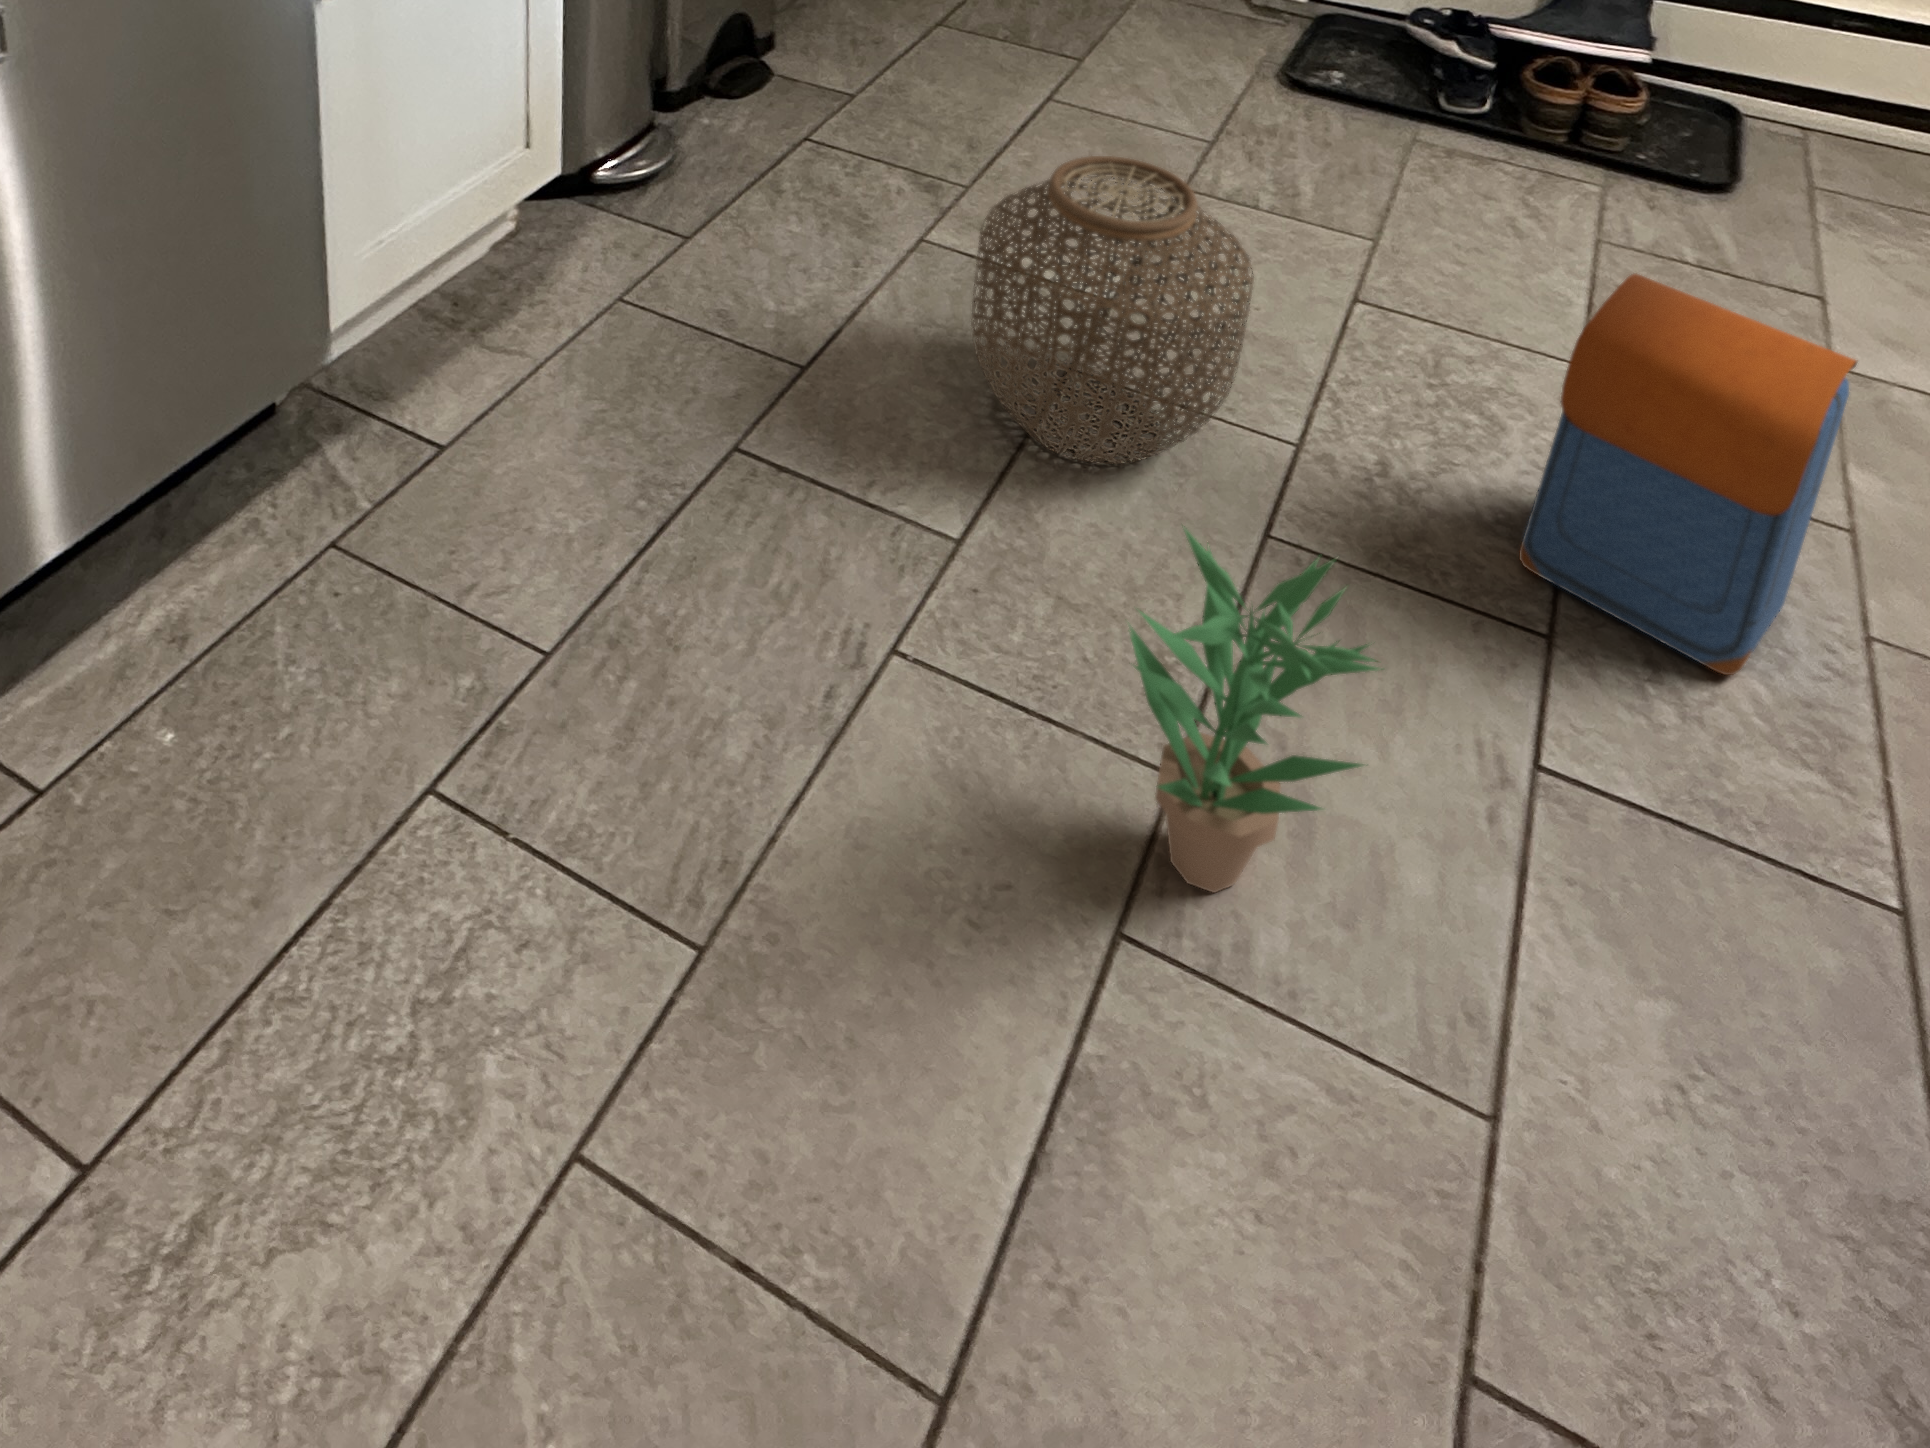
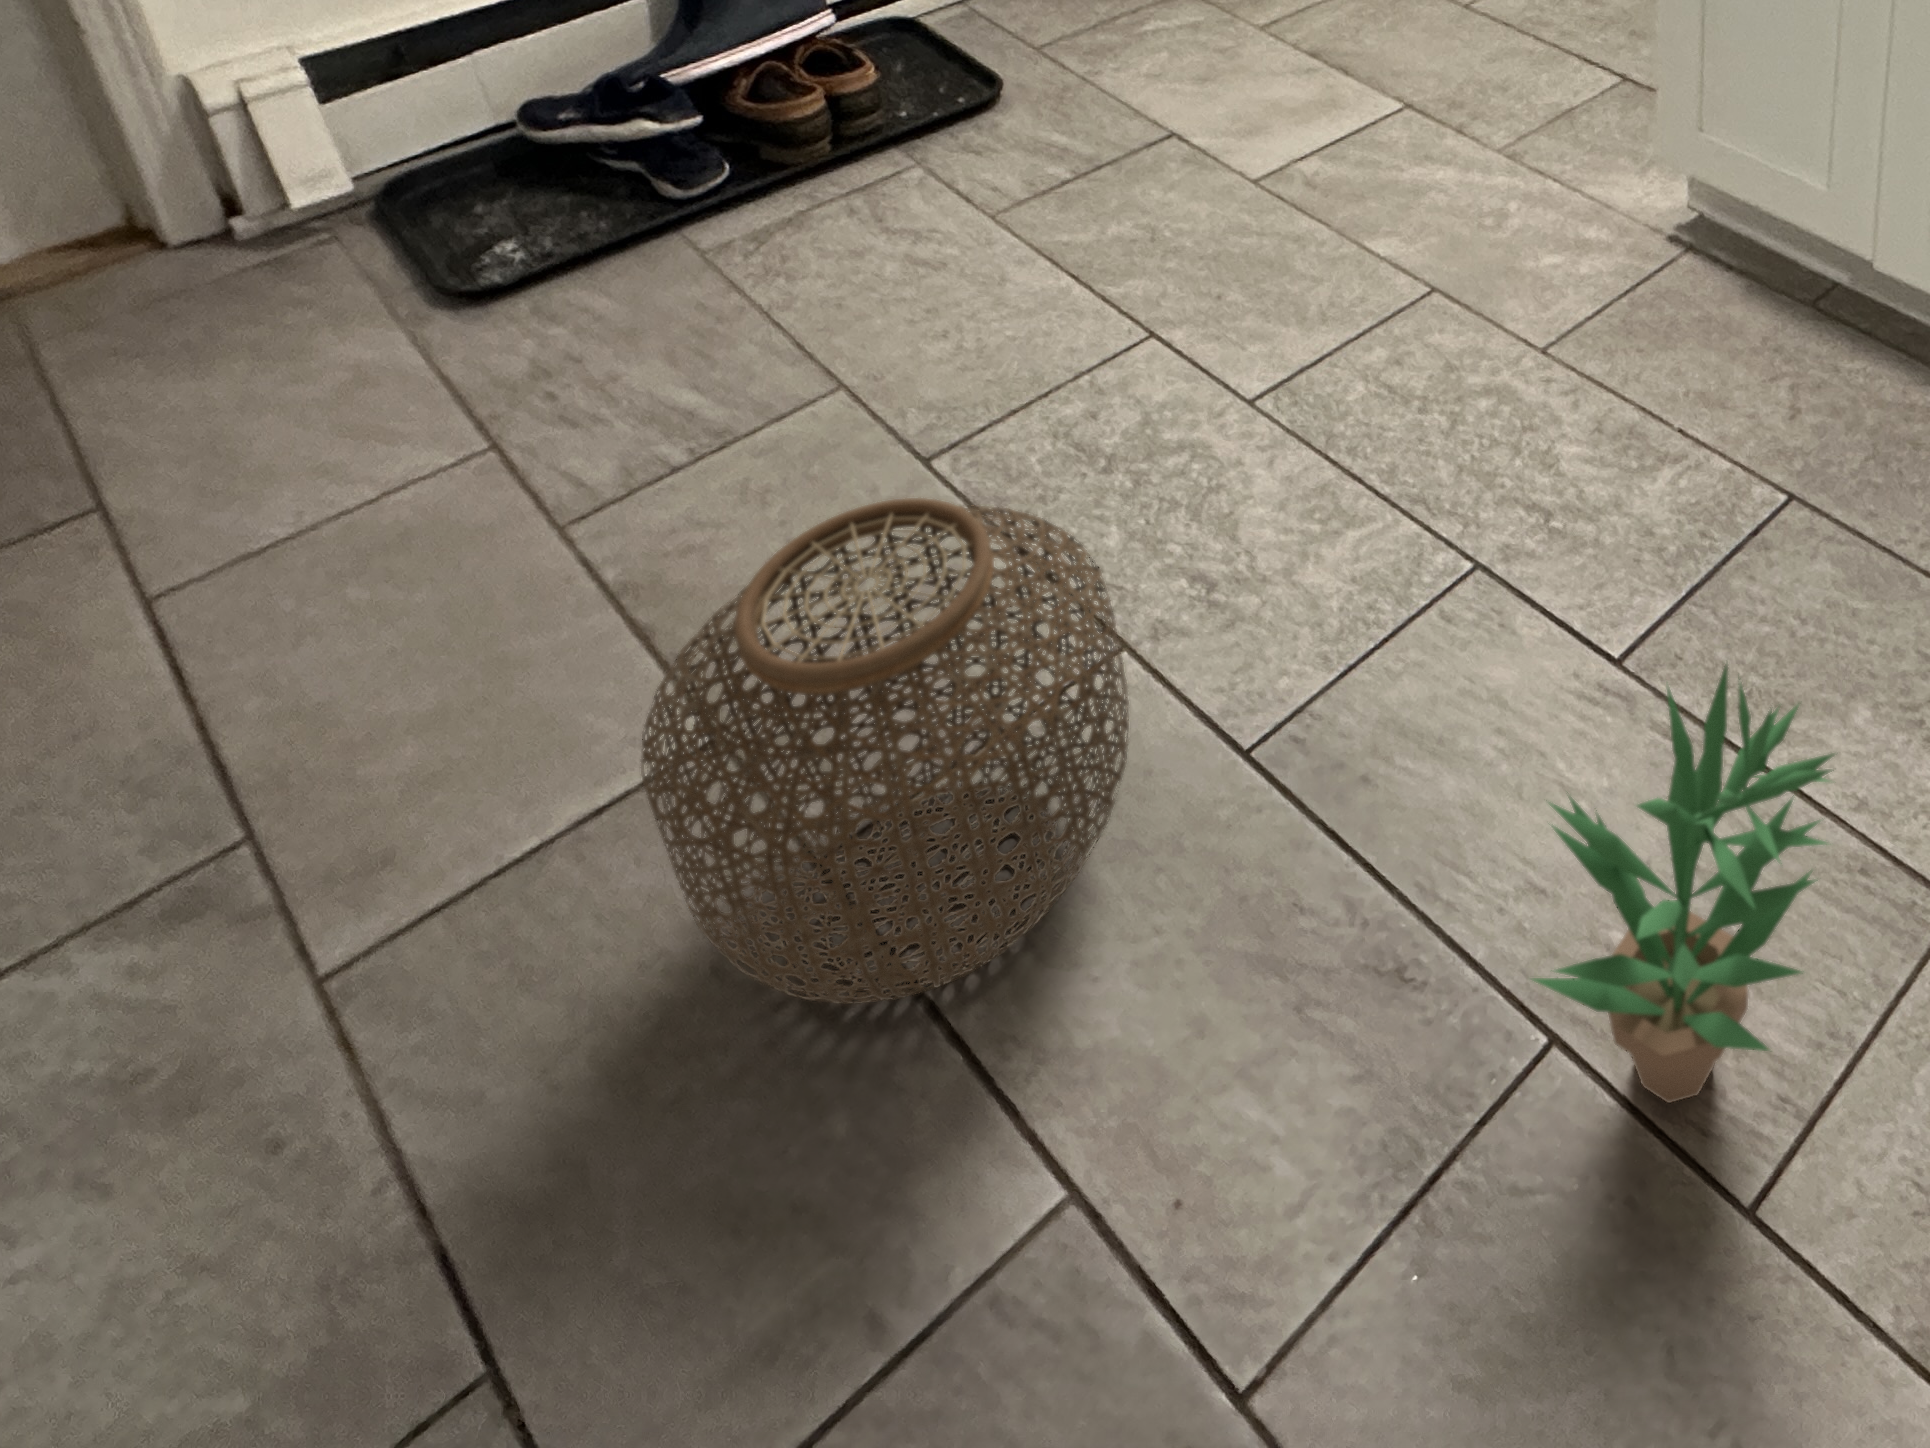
backpack: present [1519,273,1857,675] -> none [1309,154,1564,531]

